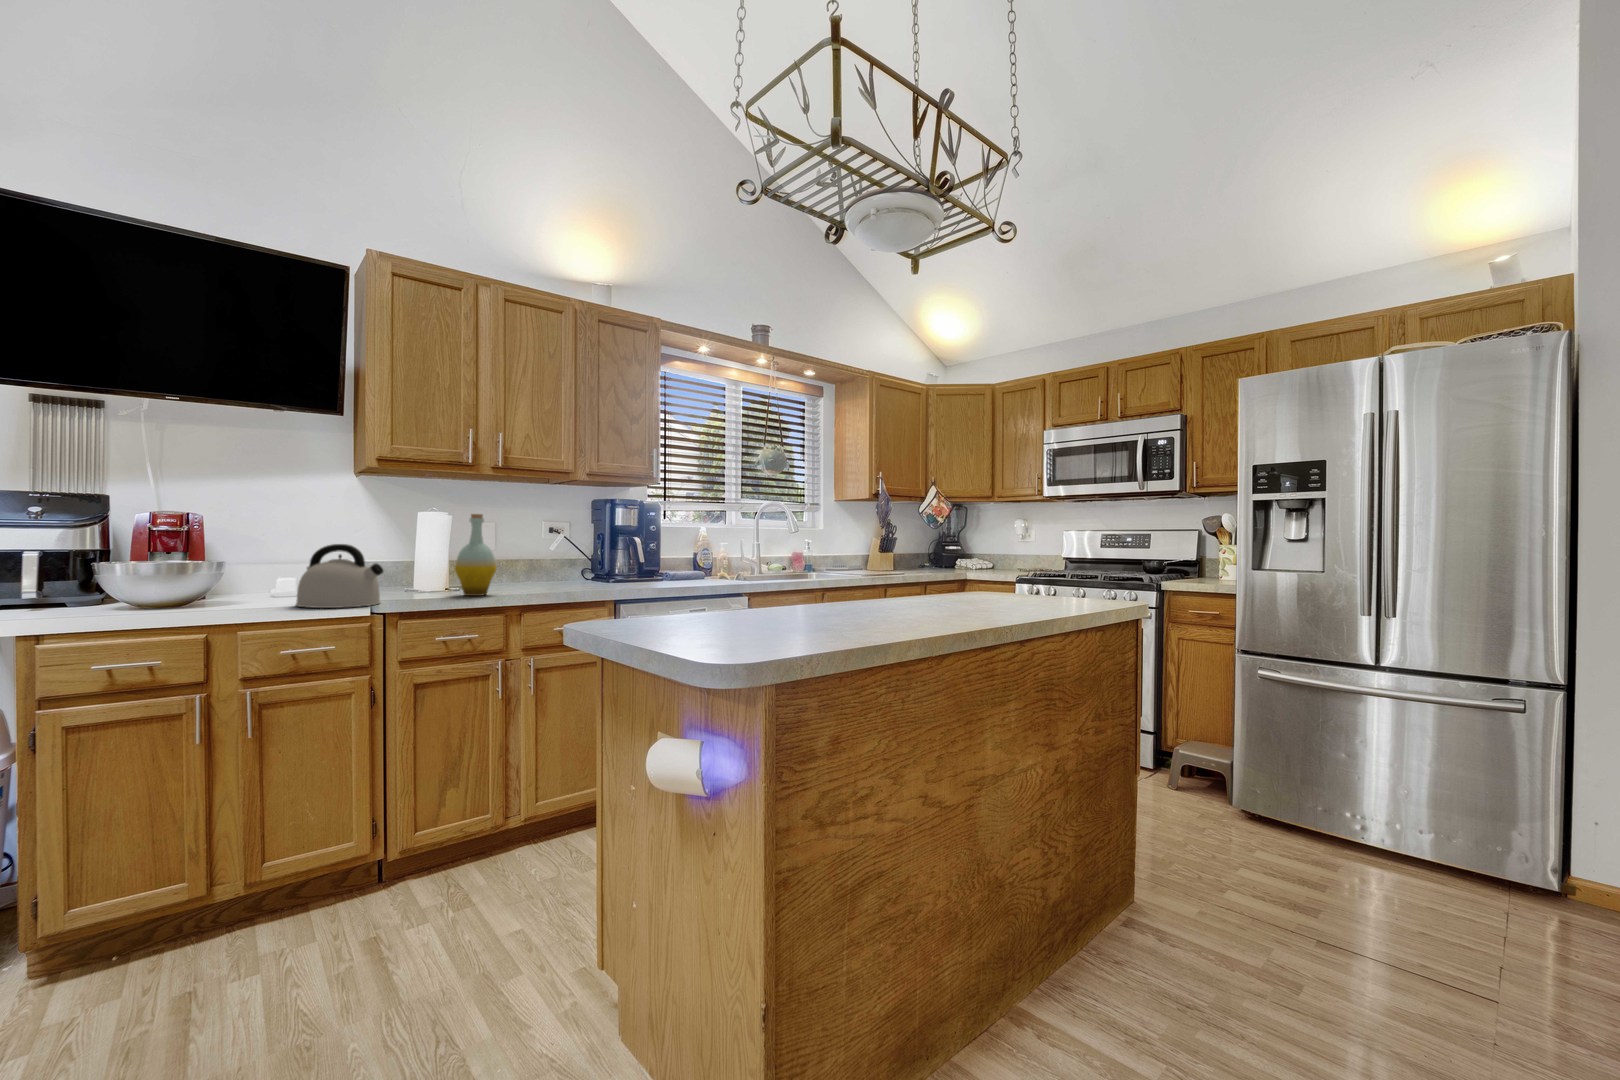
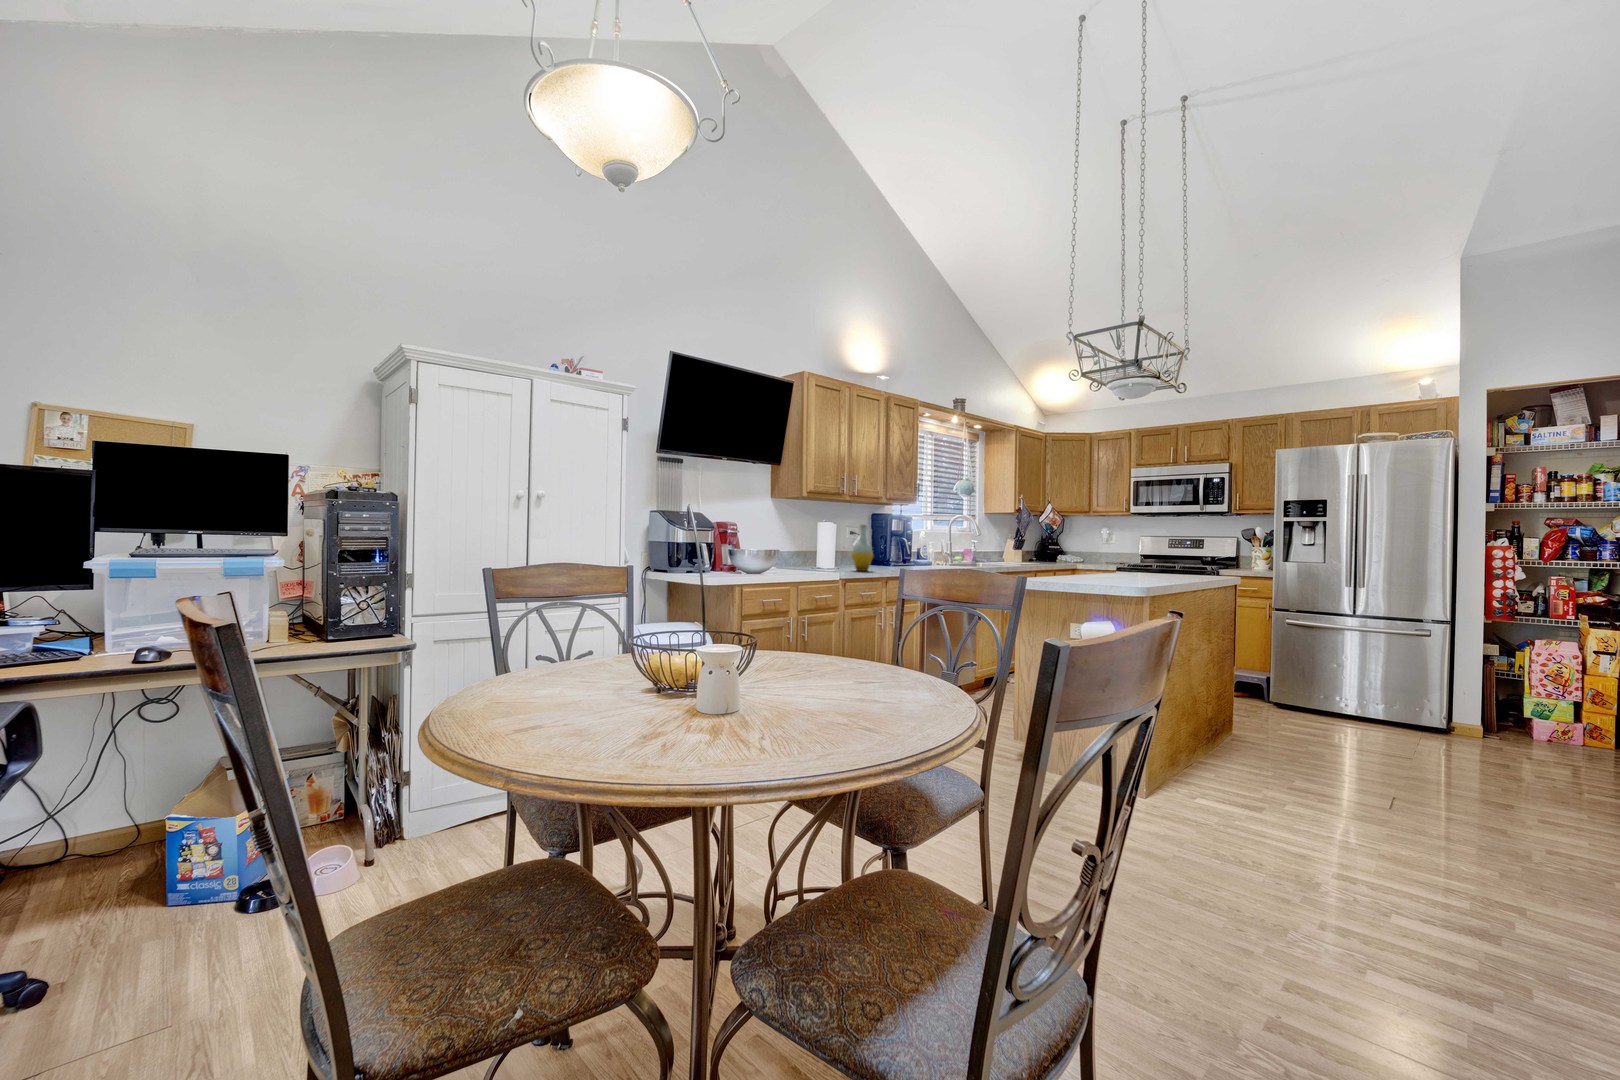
kettle: present [296,544,383,608] -> none [804,541,846,575]

